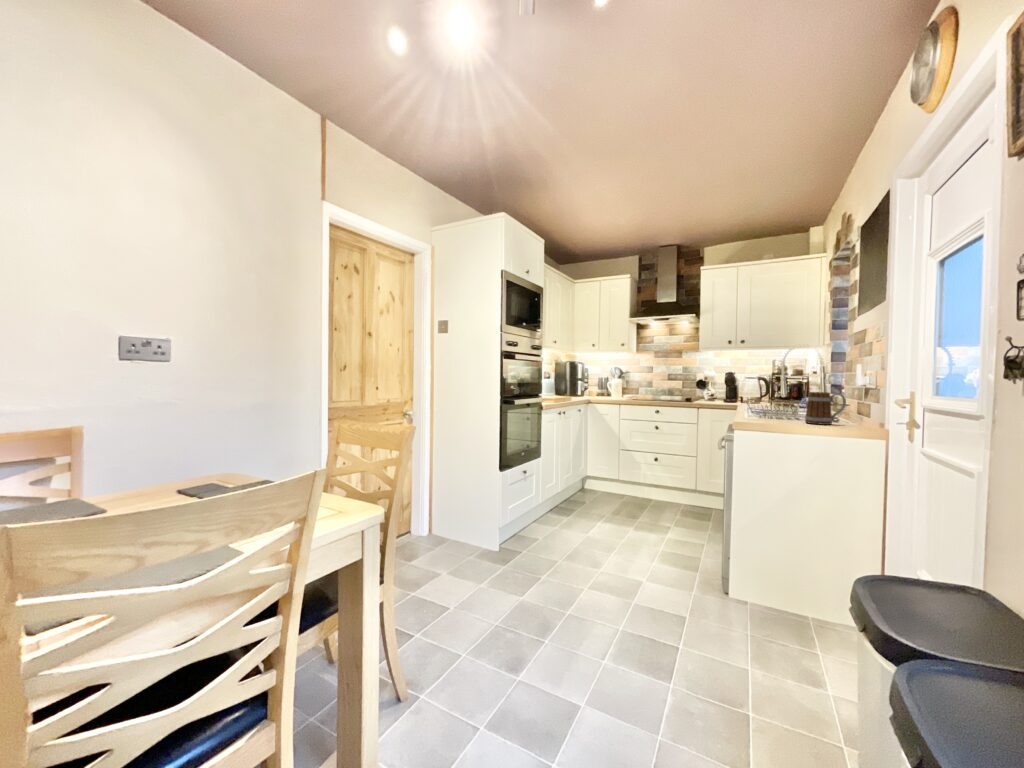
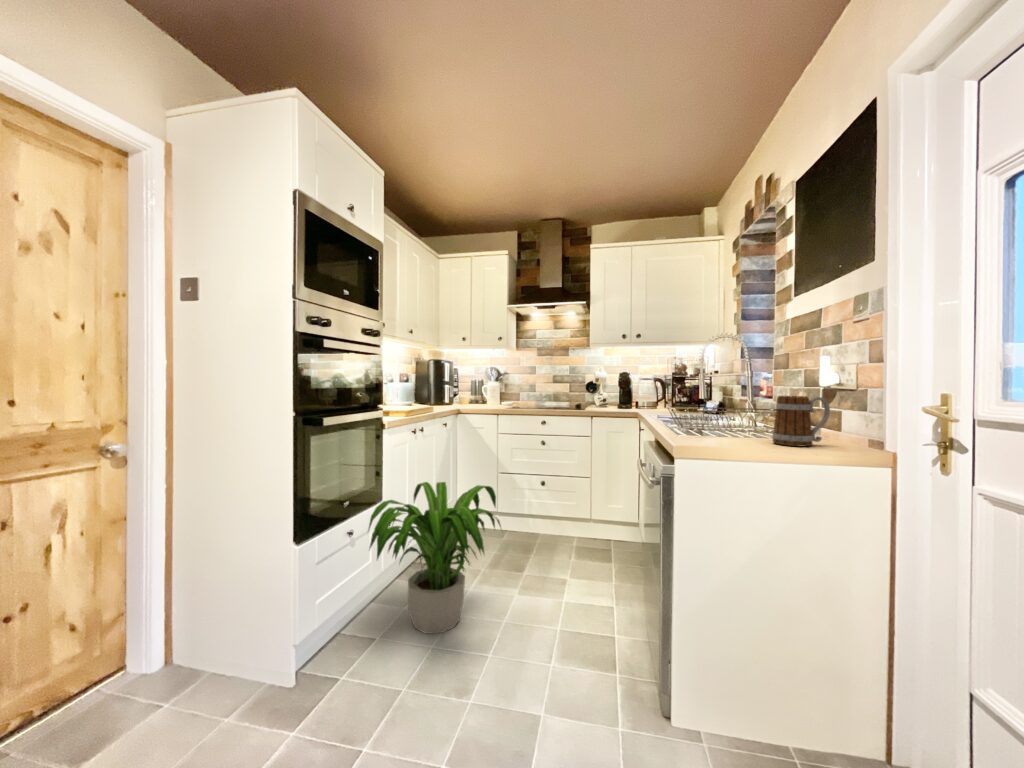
potted plant: none [535,447,622,541] -> present [369,482,501,633]

